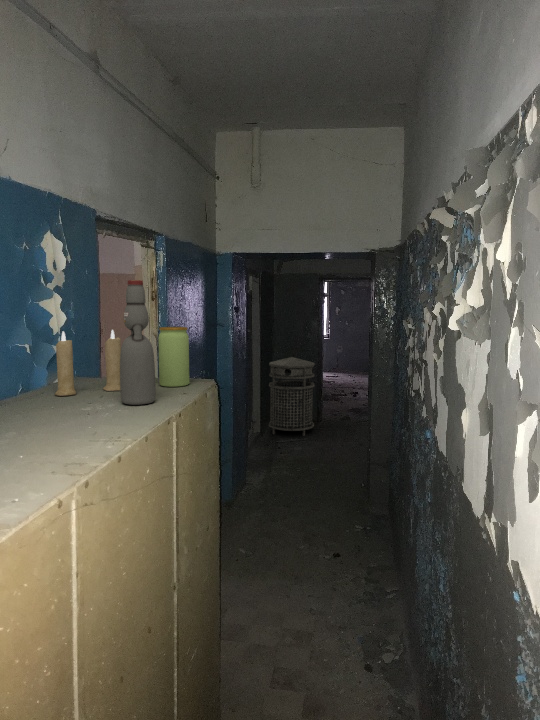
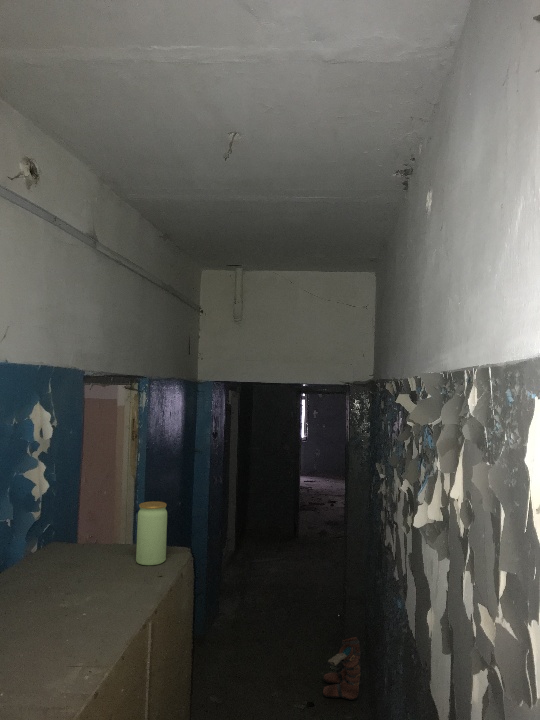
bottle: present [120,280,156,405] -> none [98,474,133,600]
candle: present [55,330,121,396] -> none [31,506,102,582]
trash can: present [269,357,315,436] -> none [244,474,291,558]
boots: none [347,494,385,548] -> present [323,637,361,700]

